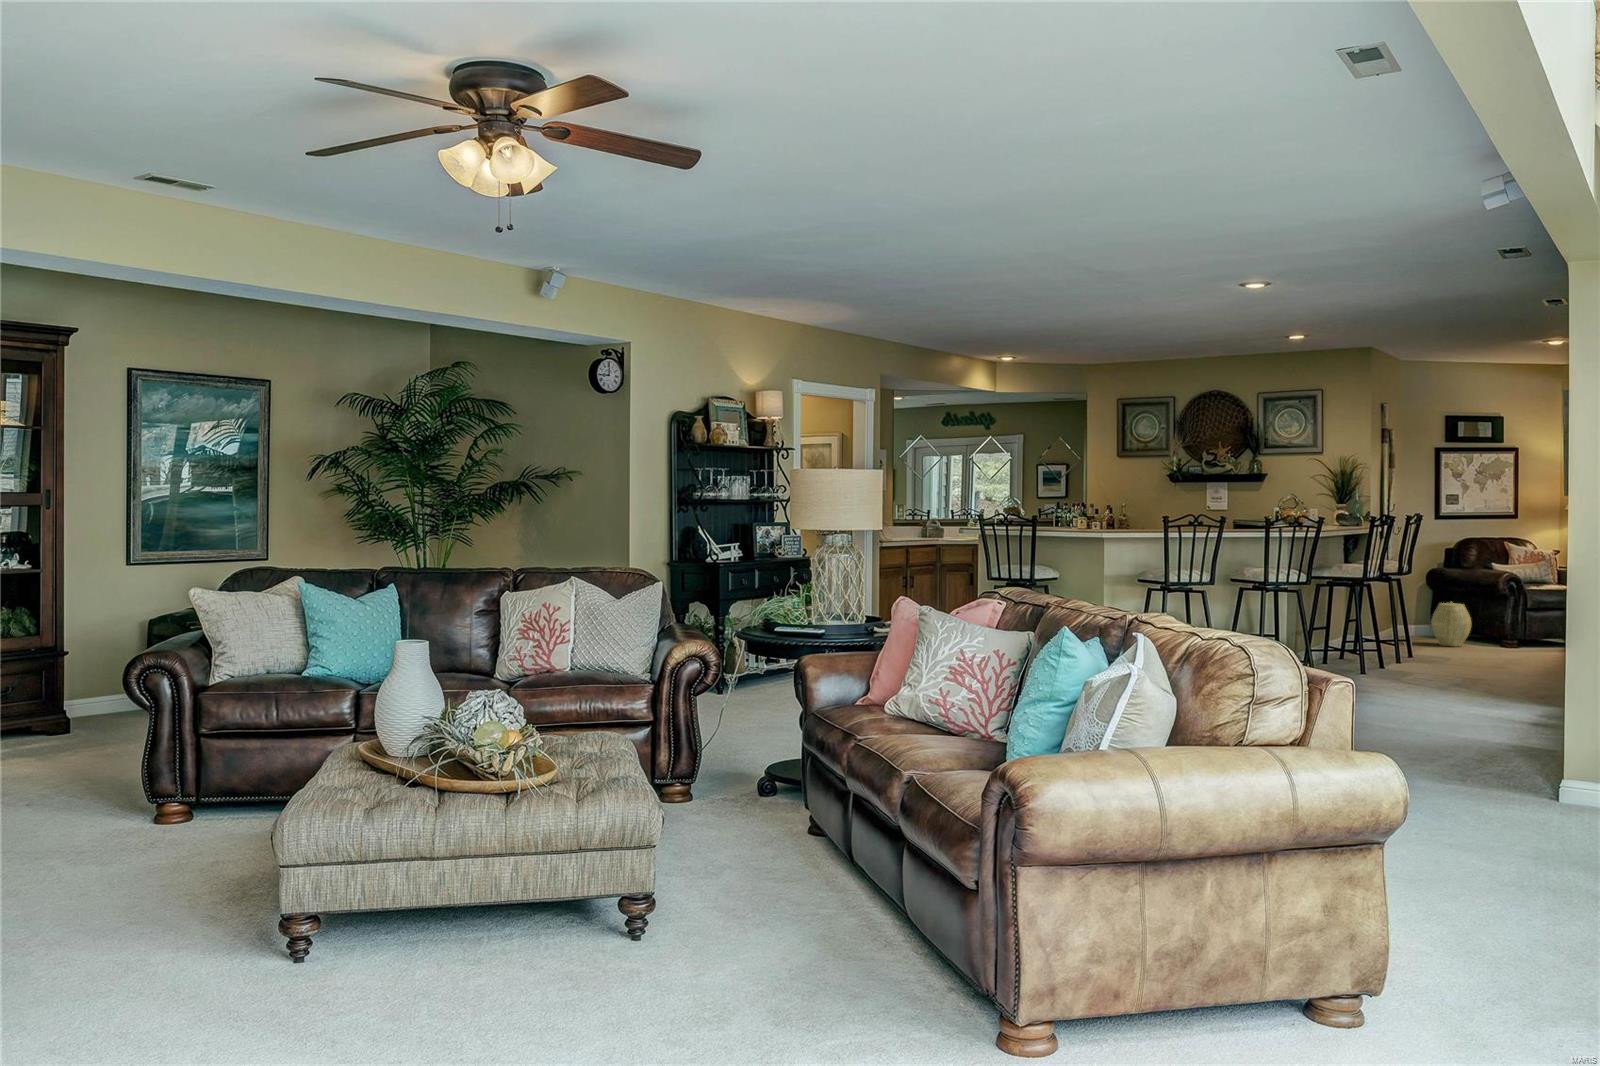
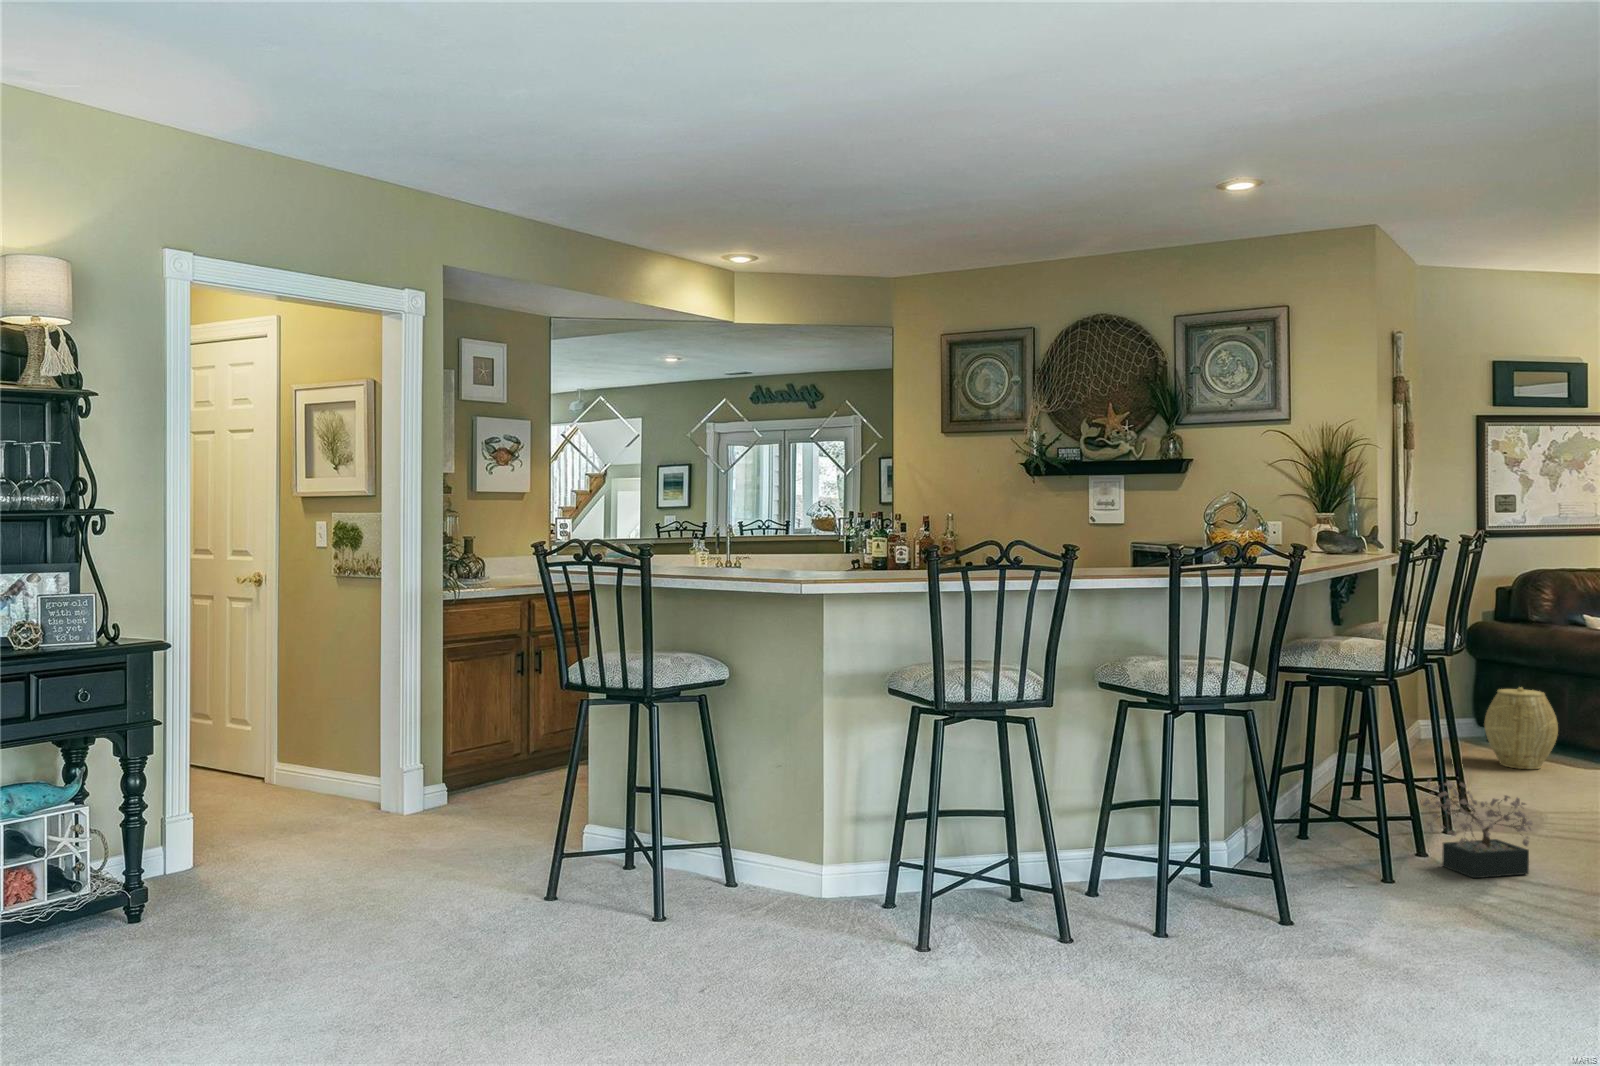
decorative plant: none [1382,629,1435,674] -> present [1423,779,1532,878]

